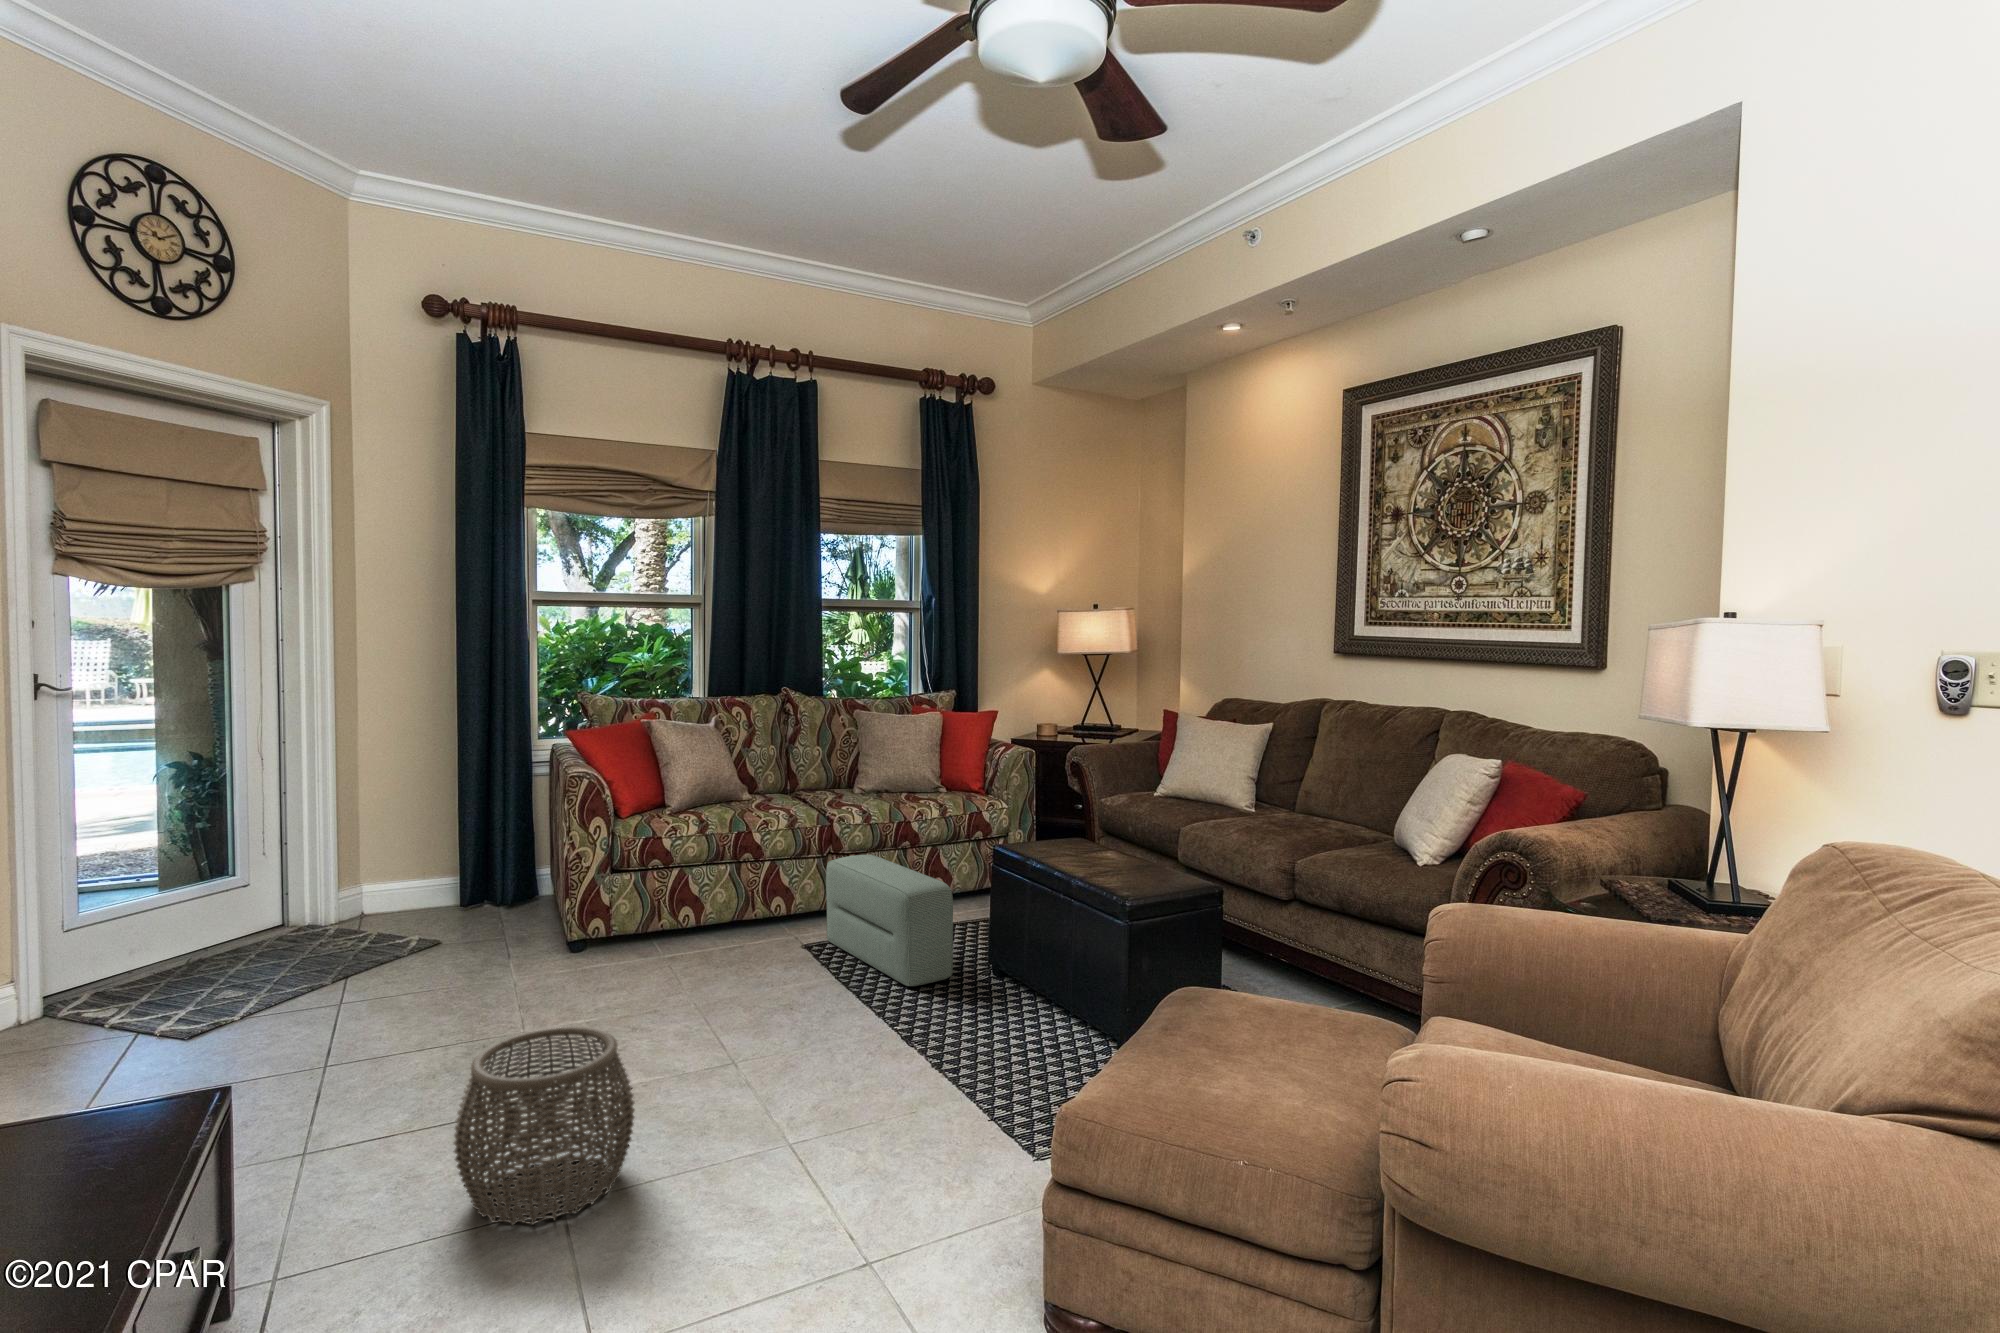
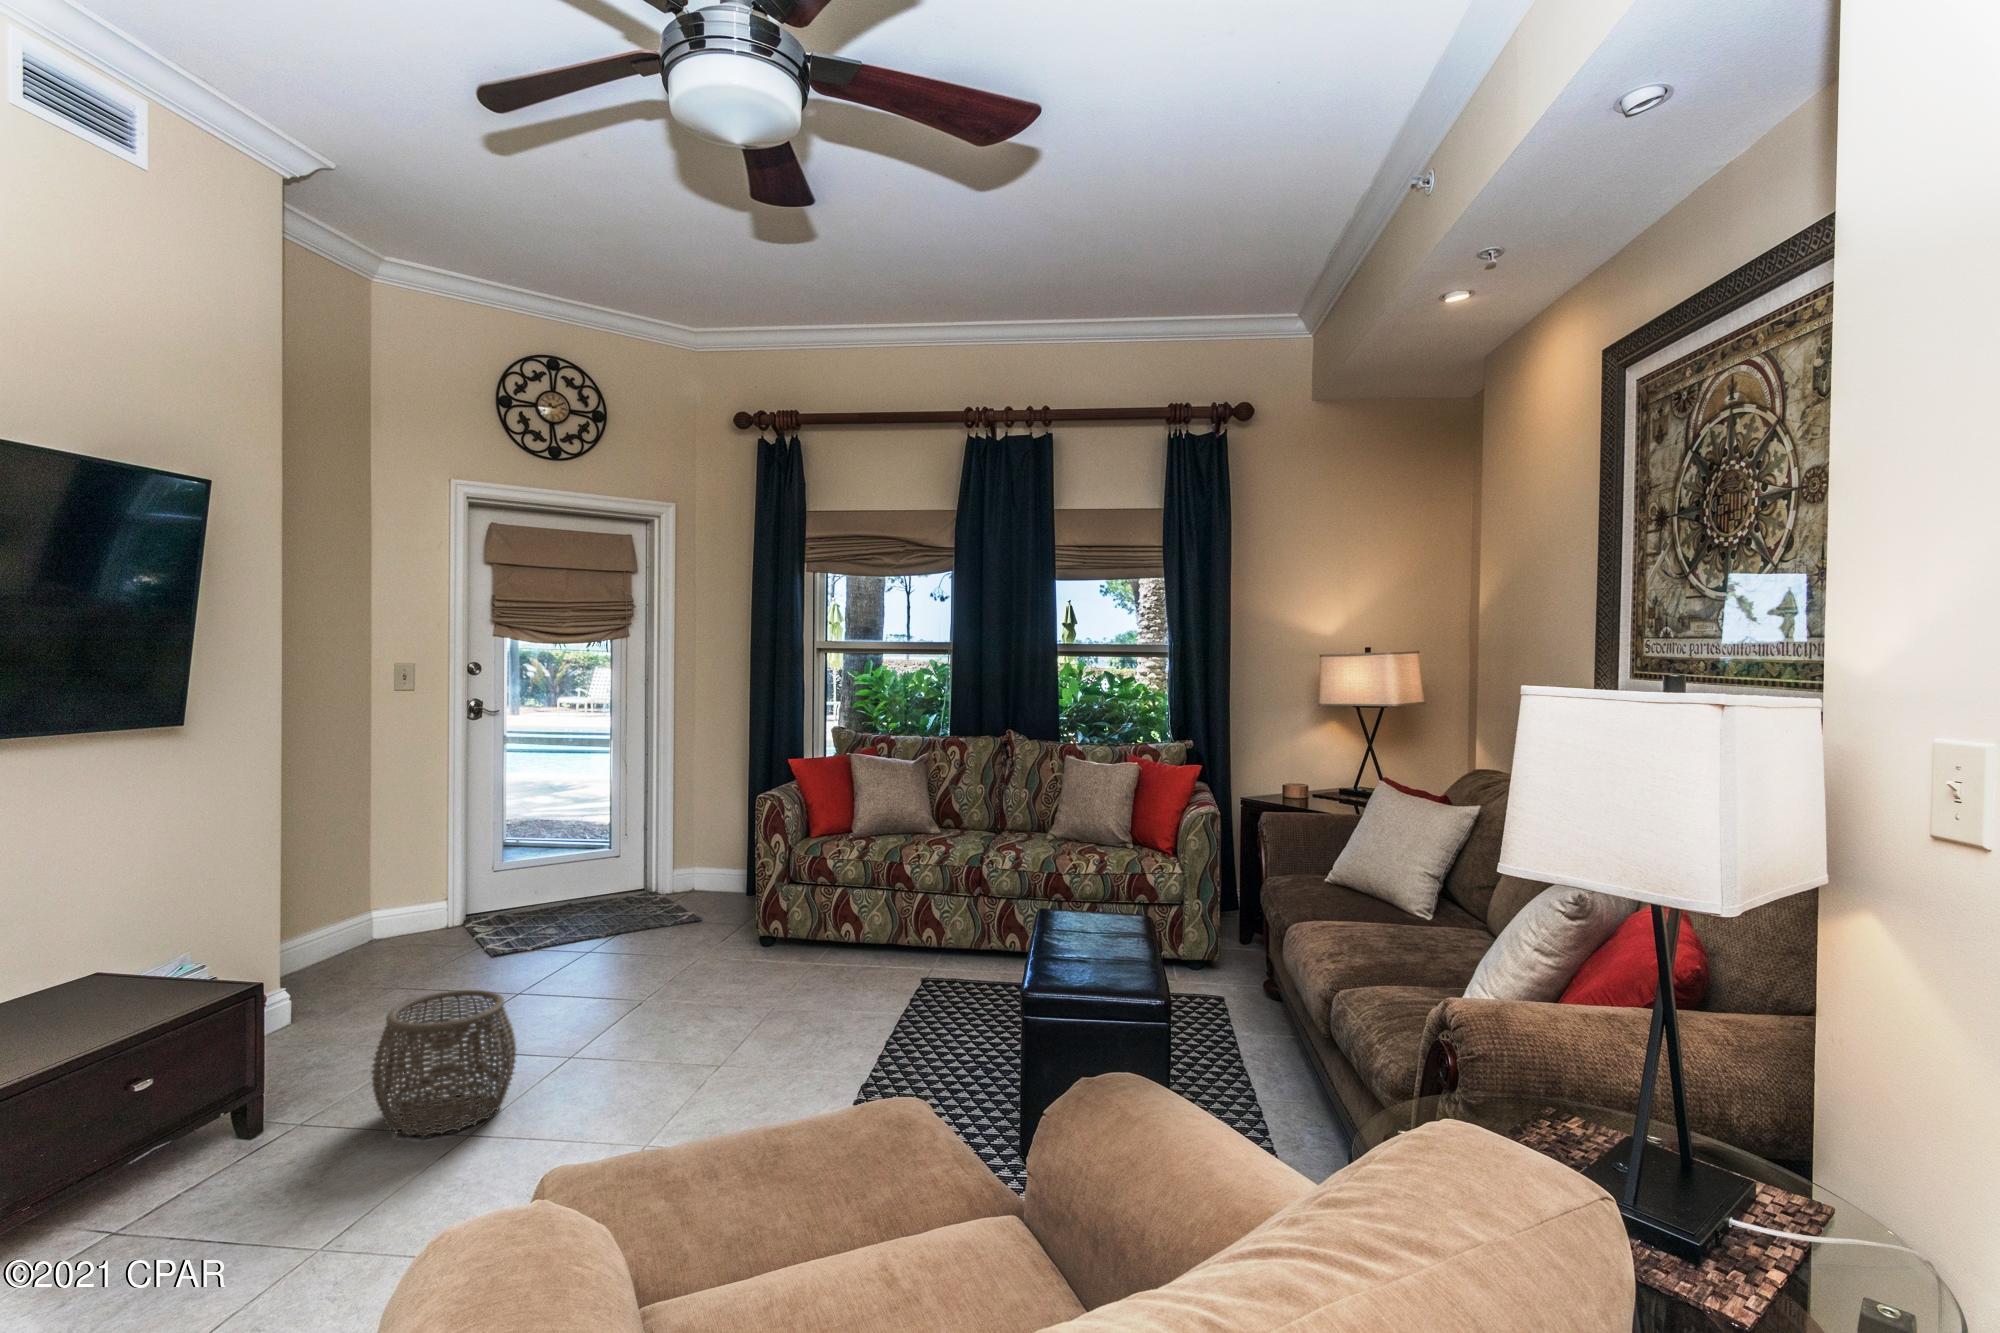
pouf: present [826,855,953,986] -> none [918,901,987,1043]

